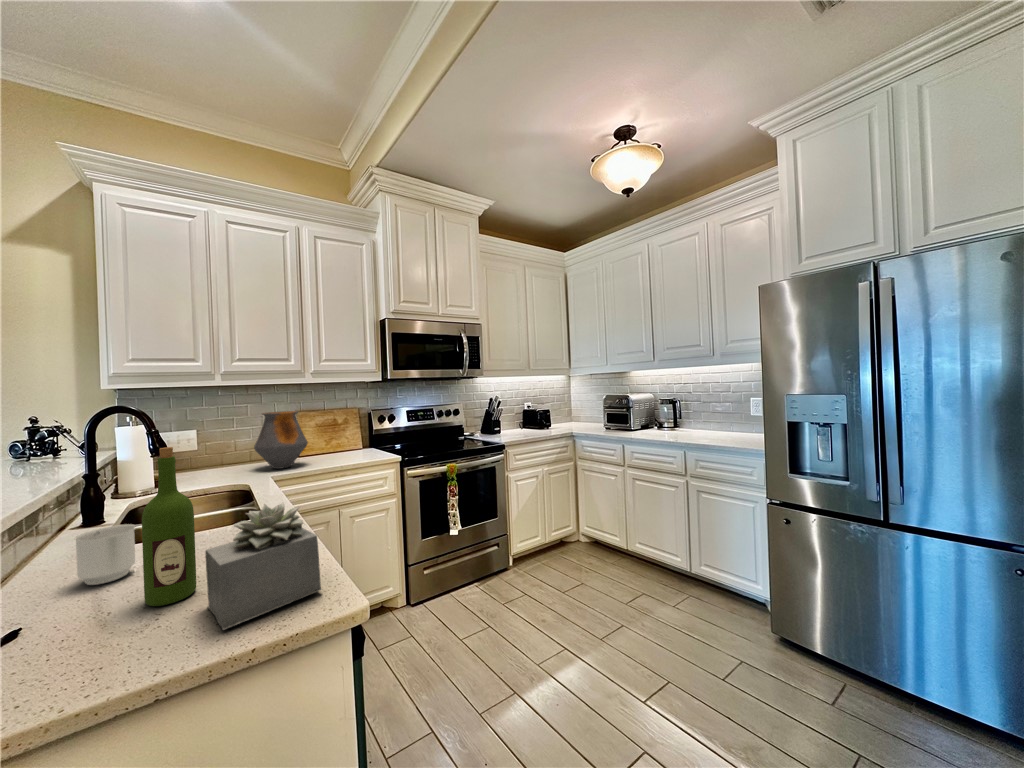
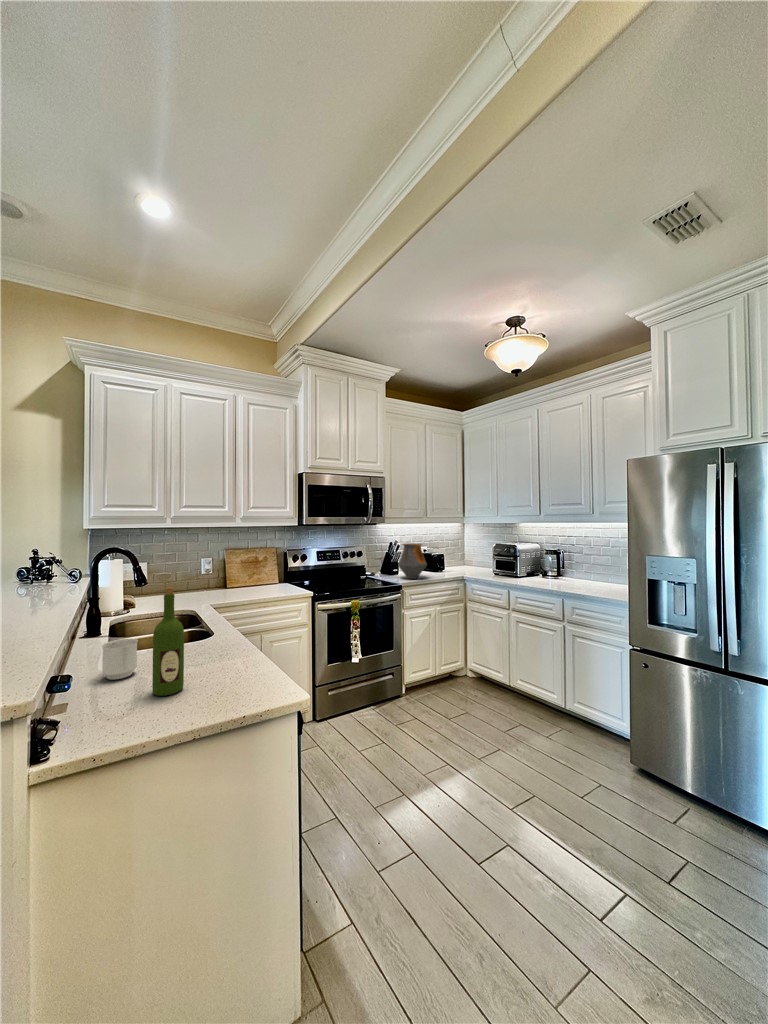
vase: present [254,411,308,469] -> present [398,543,427,579]
succulent plant: present [205,503,322,629] -> none [194,629,270,713]

